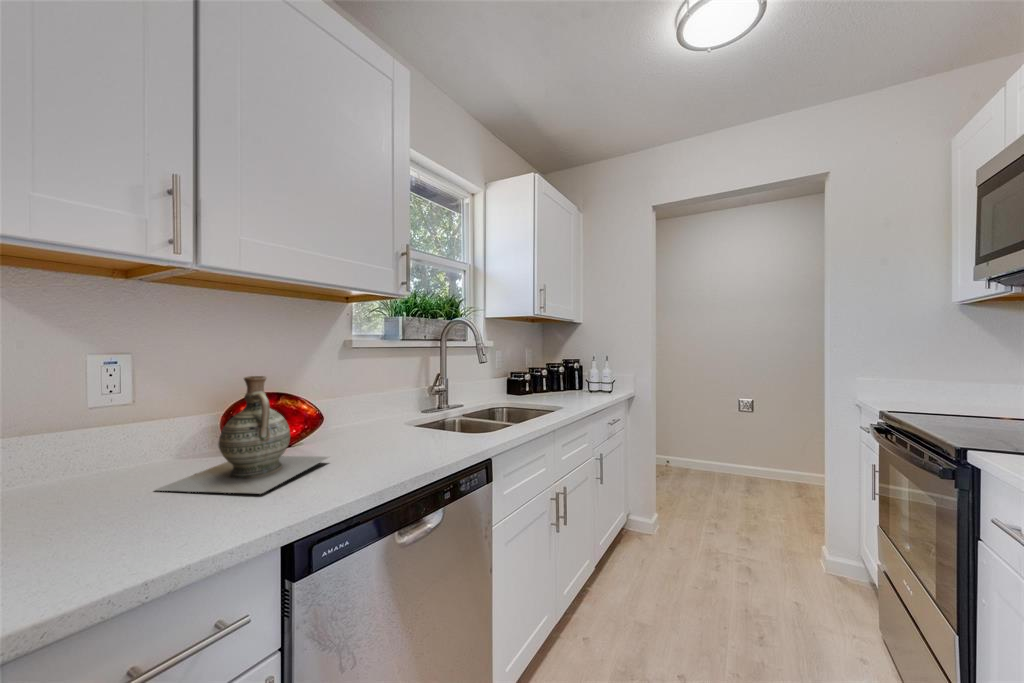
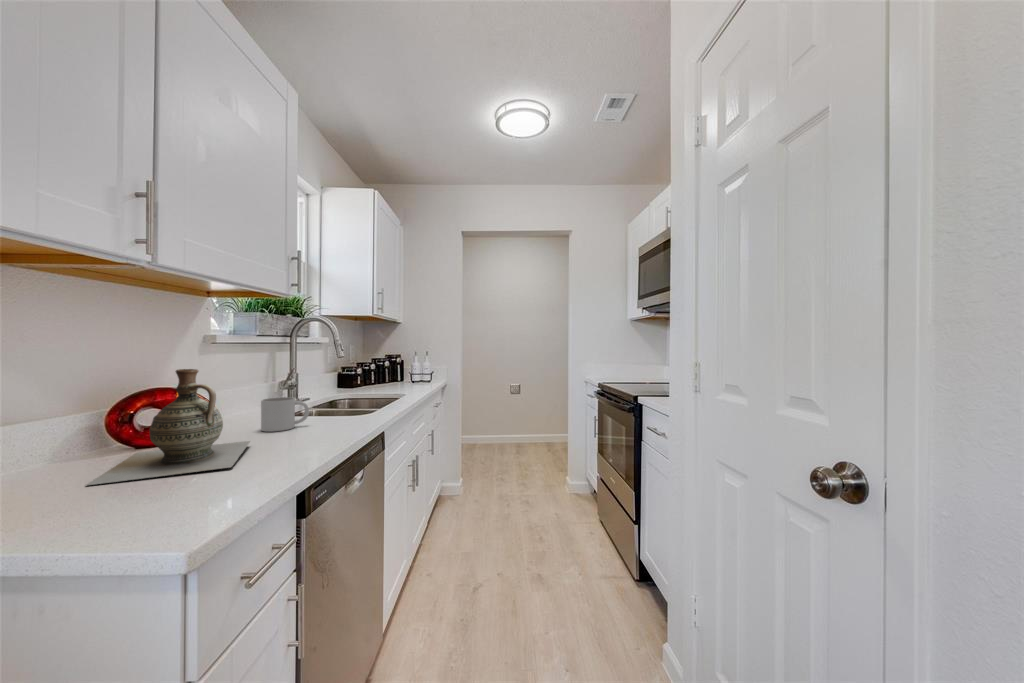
mug: none [369,407,416,445] -> present [261,397,309,432]

